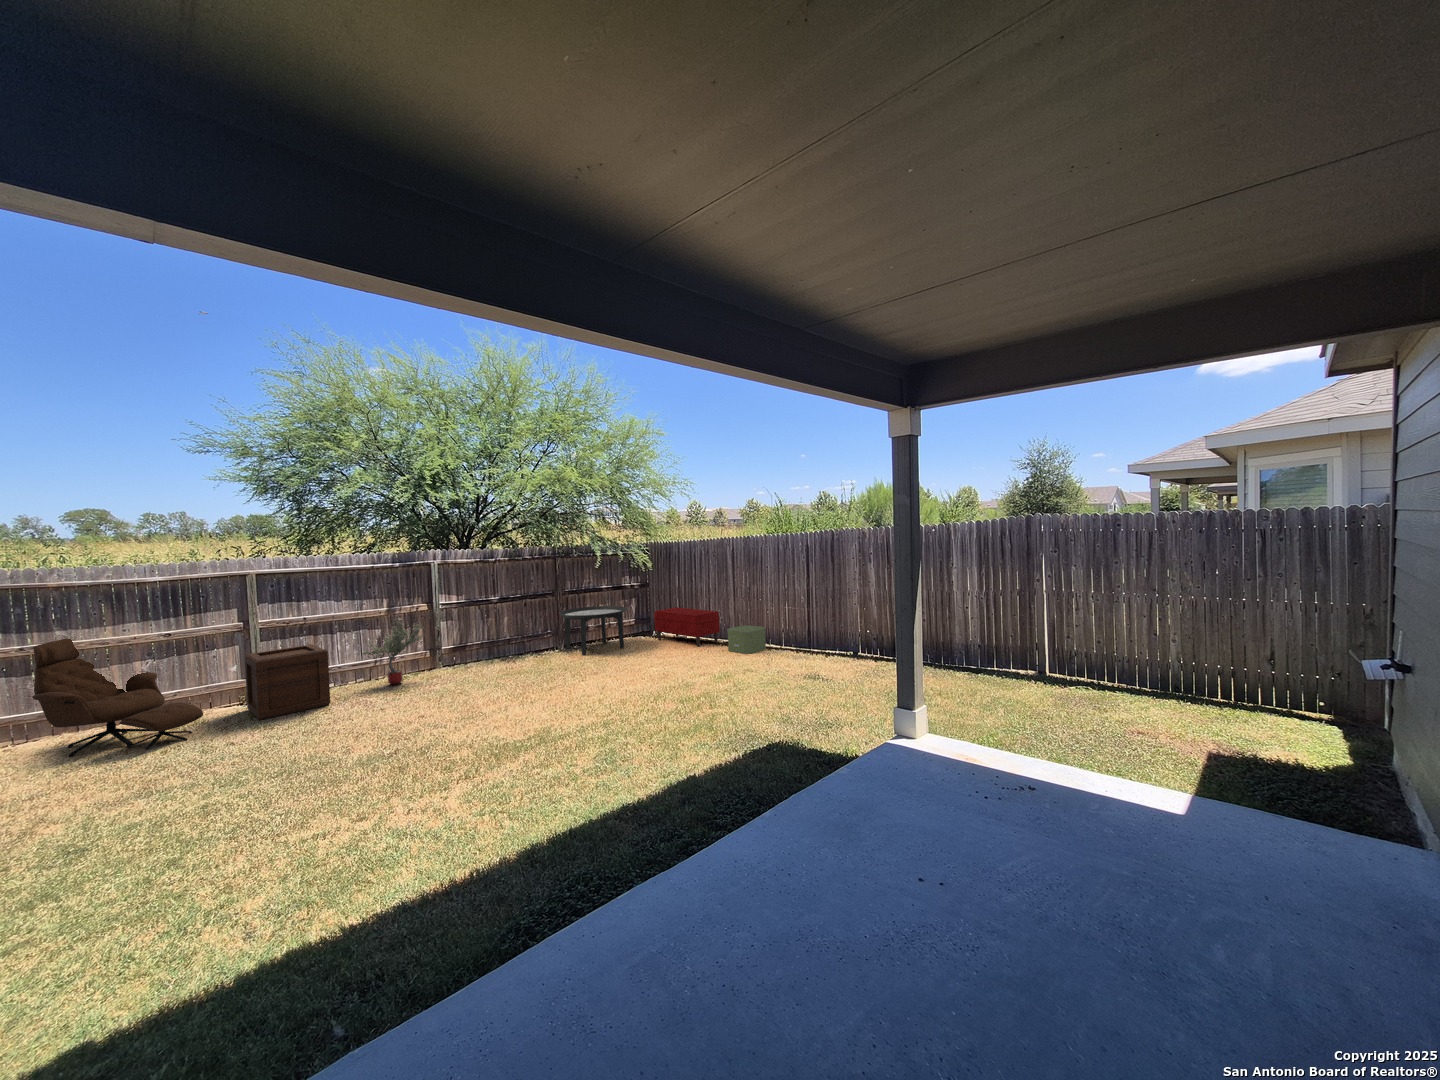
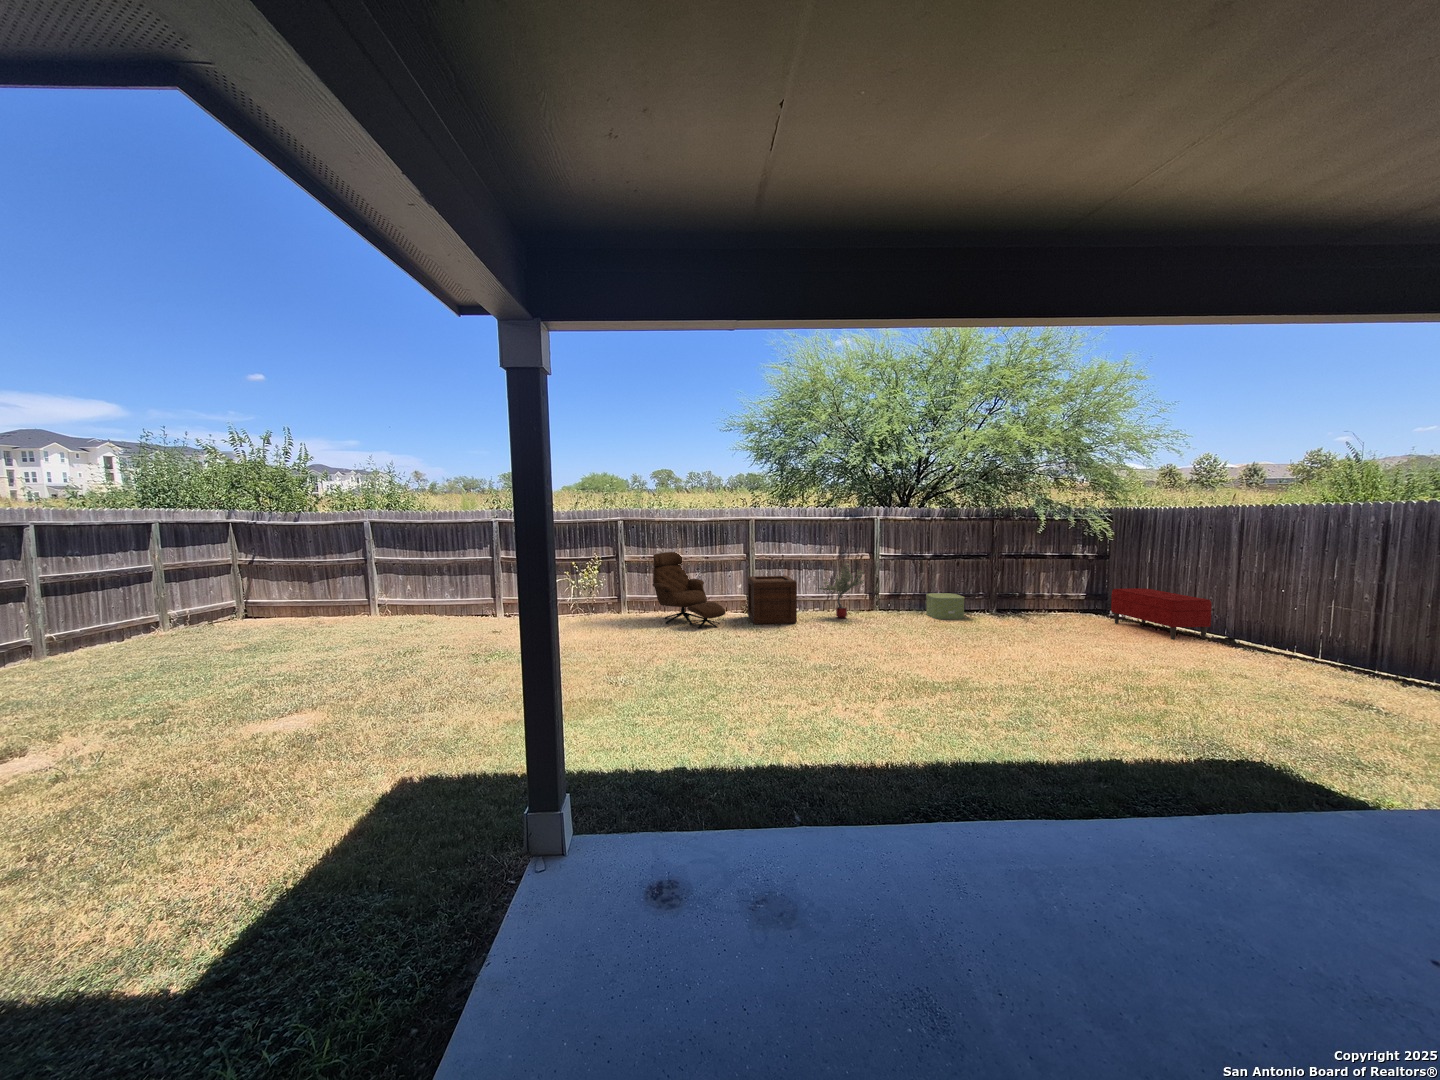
round table: present [559,606,626,655] -> none [992,575,1073,625]
storage box: present [727,625,766,654] -> present [926,593,965,619]

